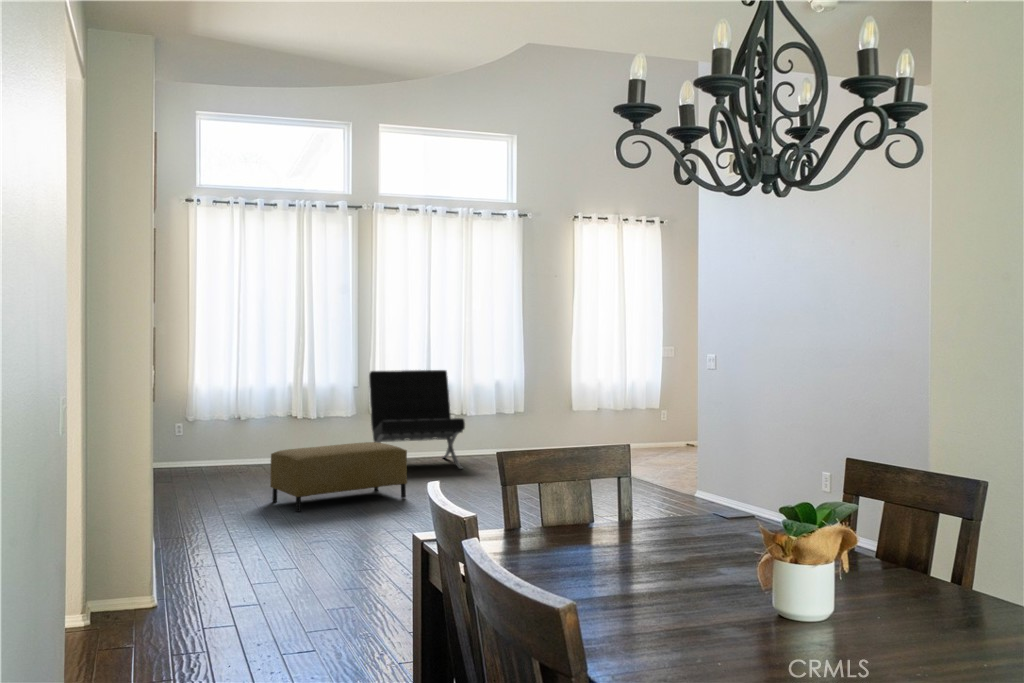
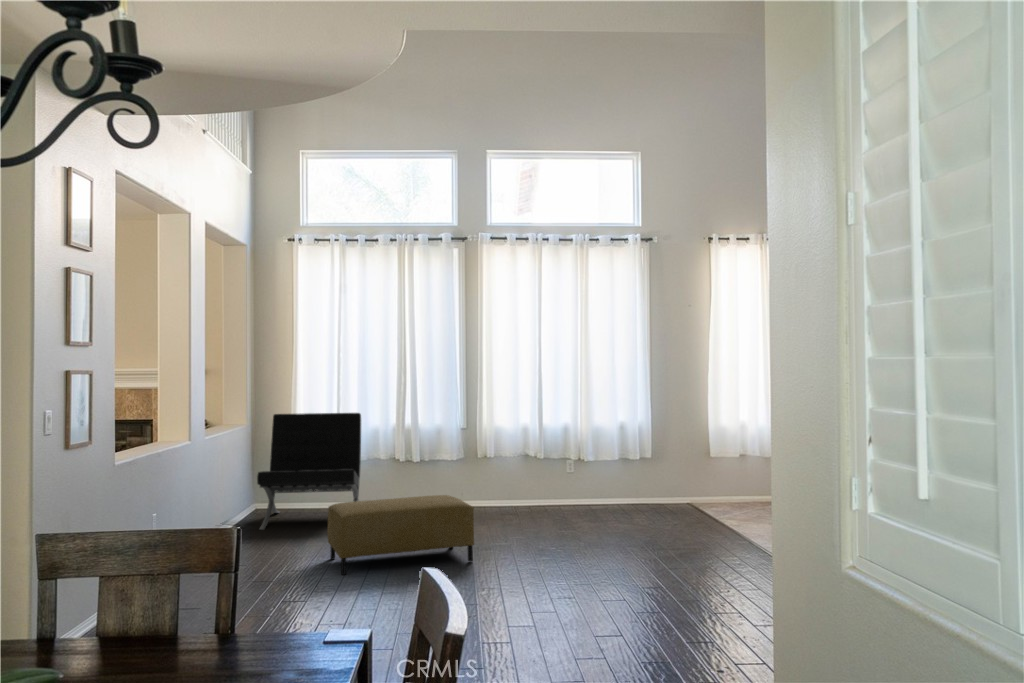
lounge chair: present [369,370,465,469] -> present [257,413,361,530]

